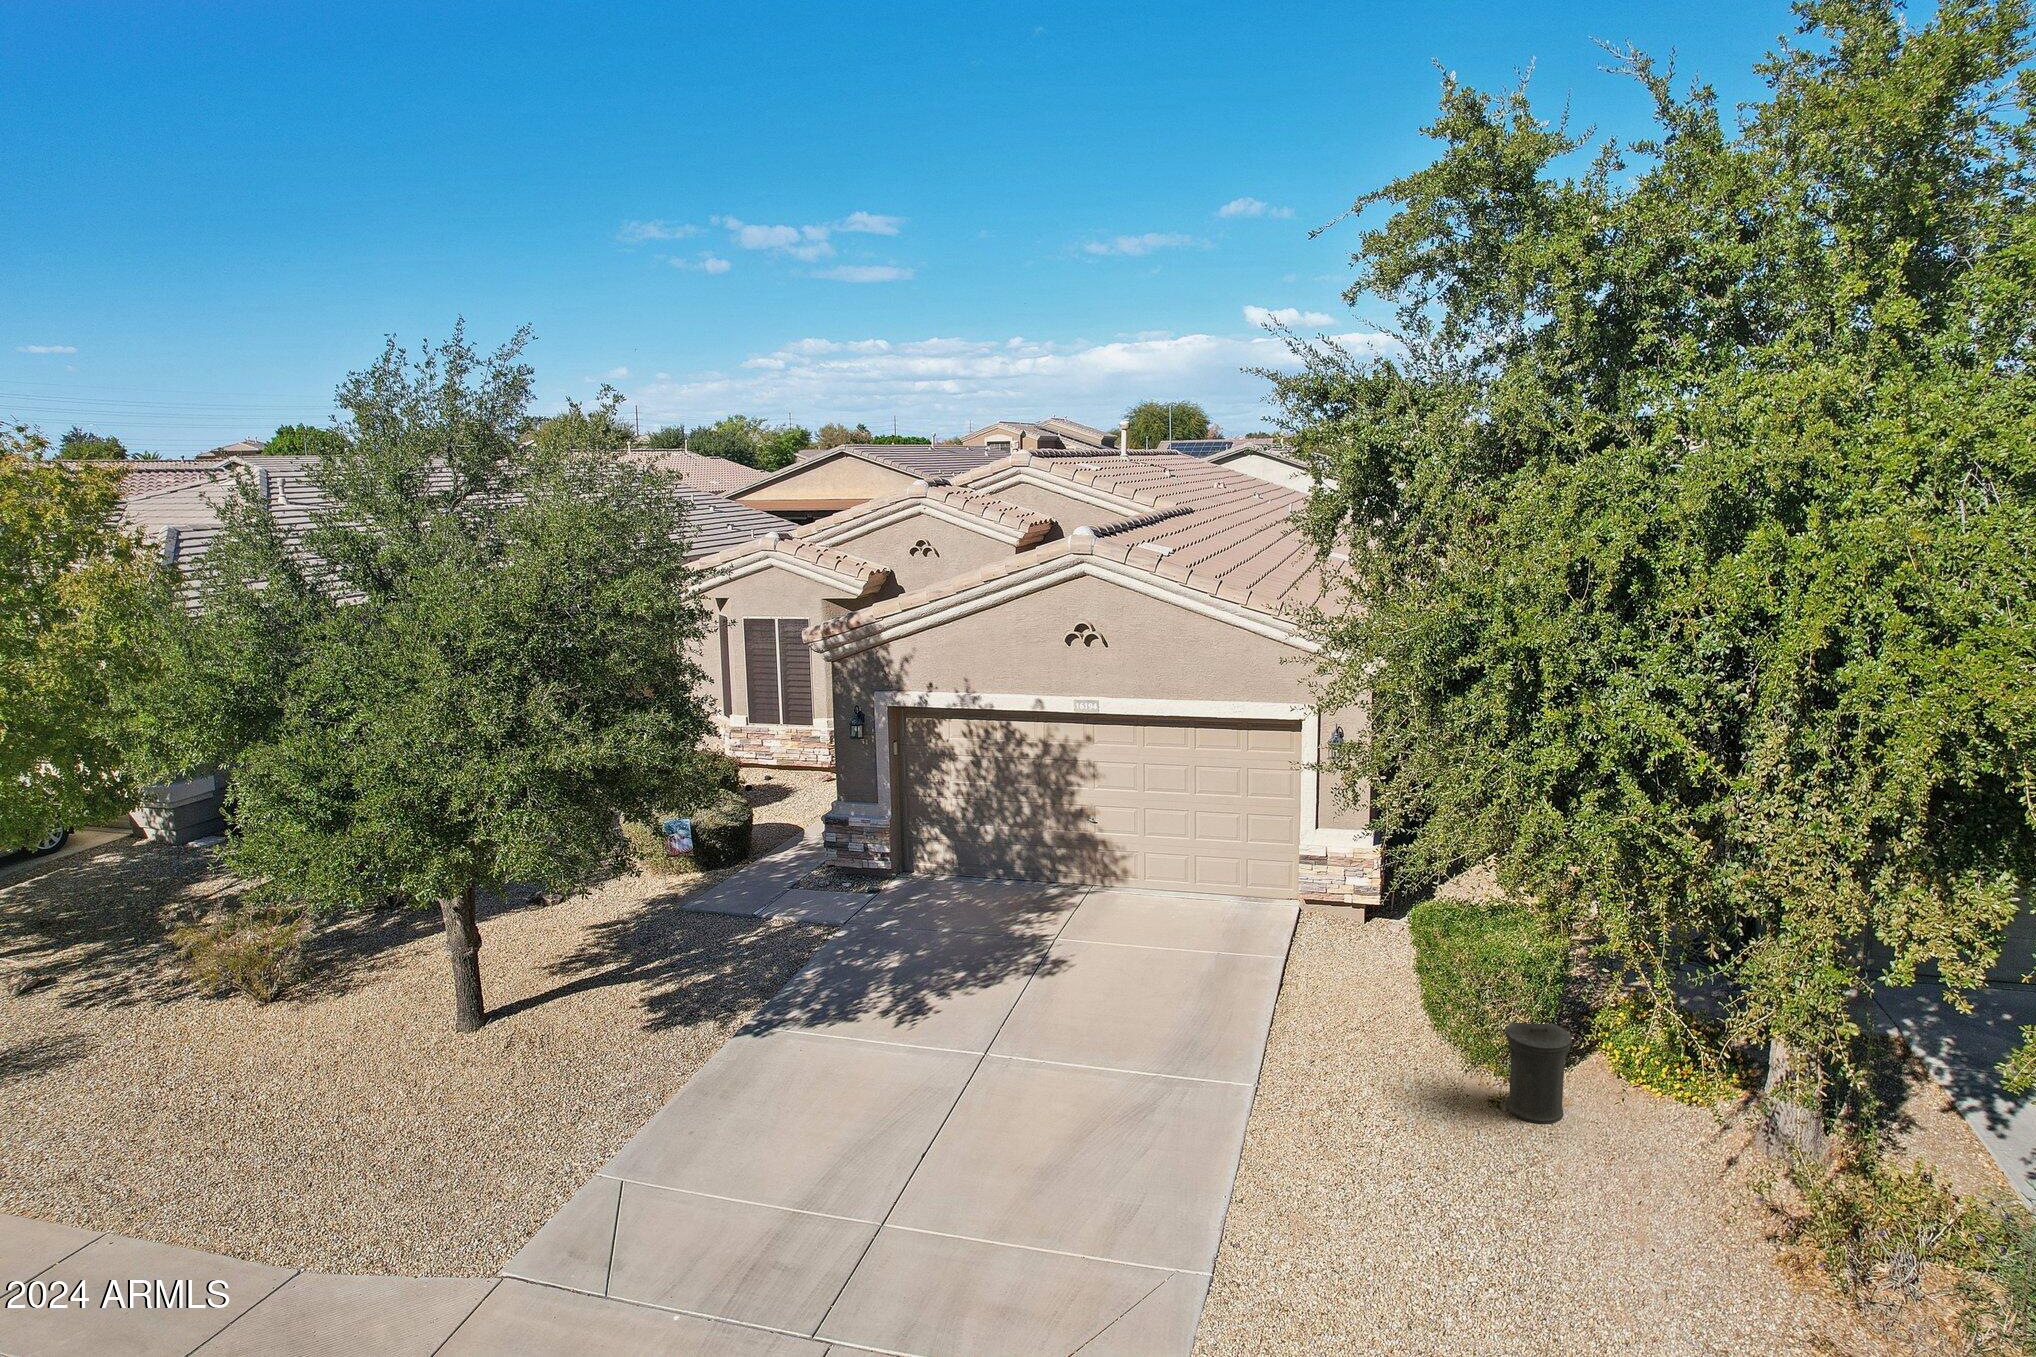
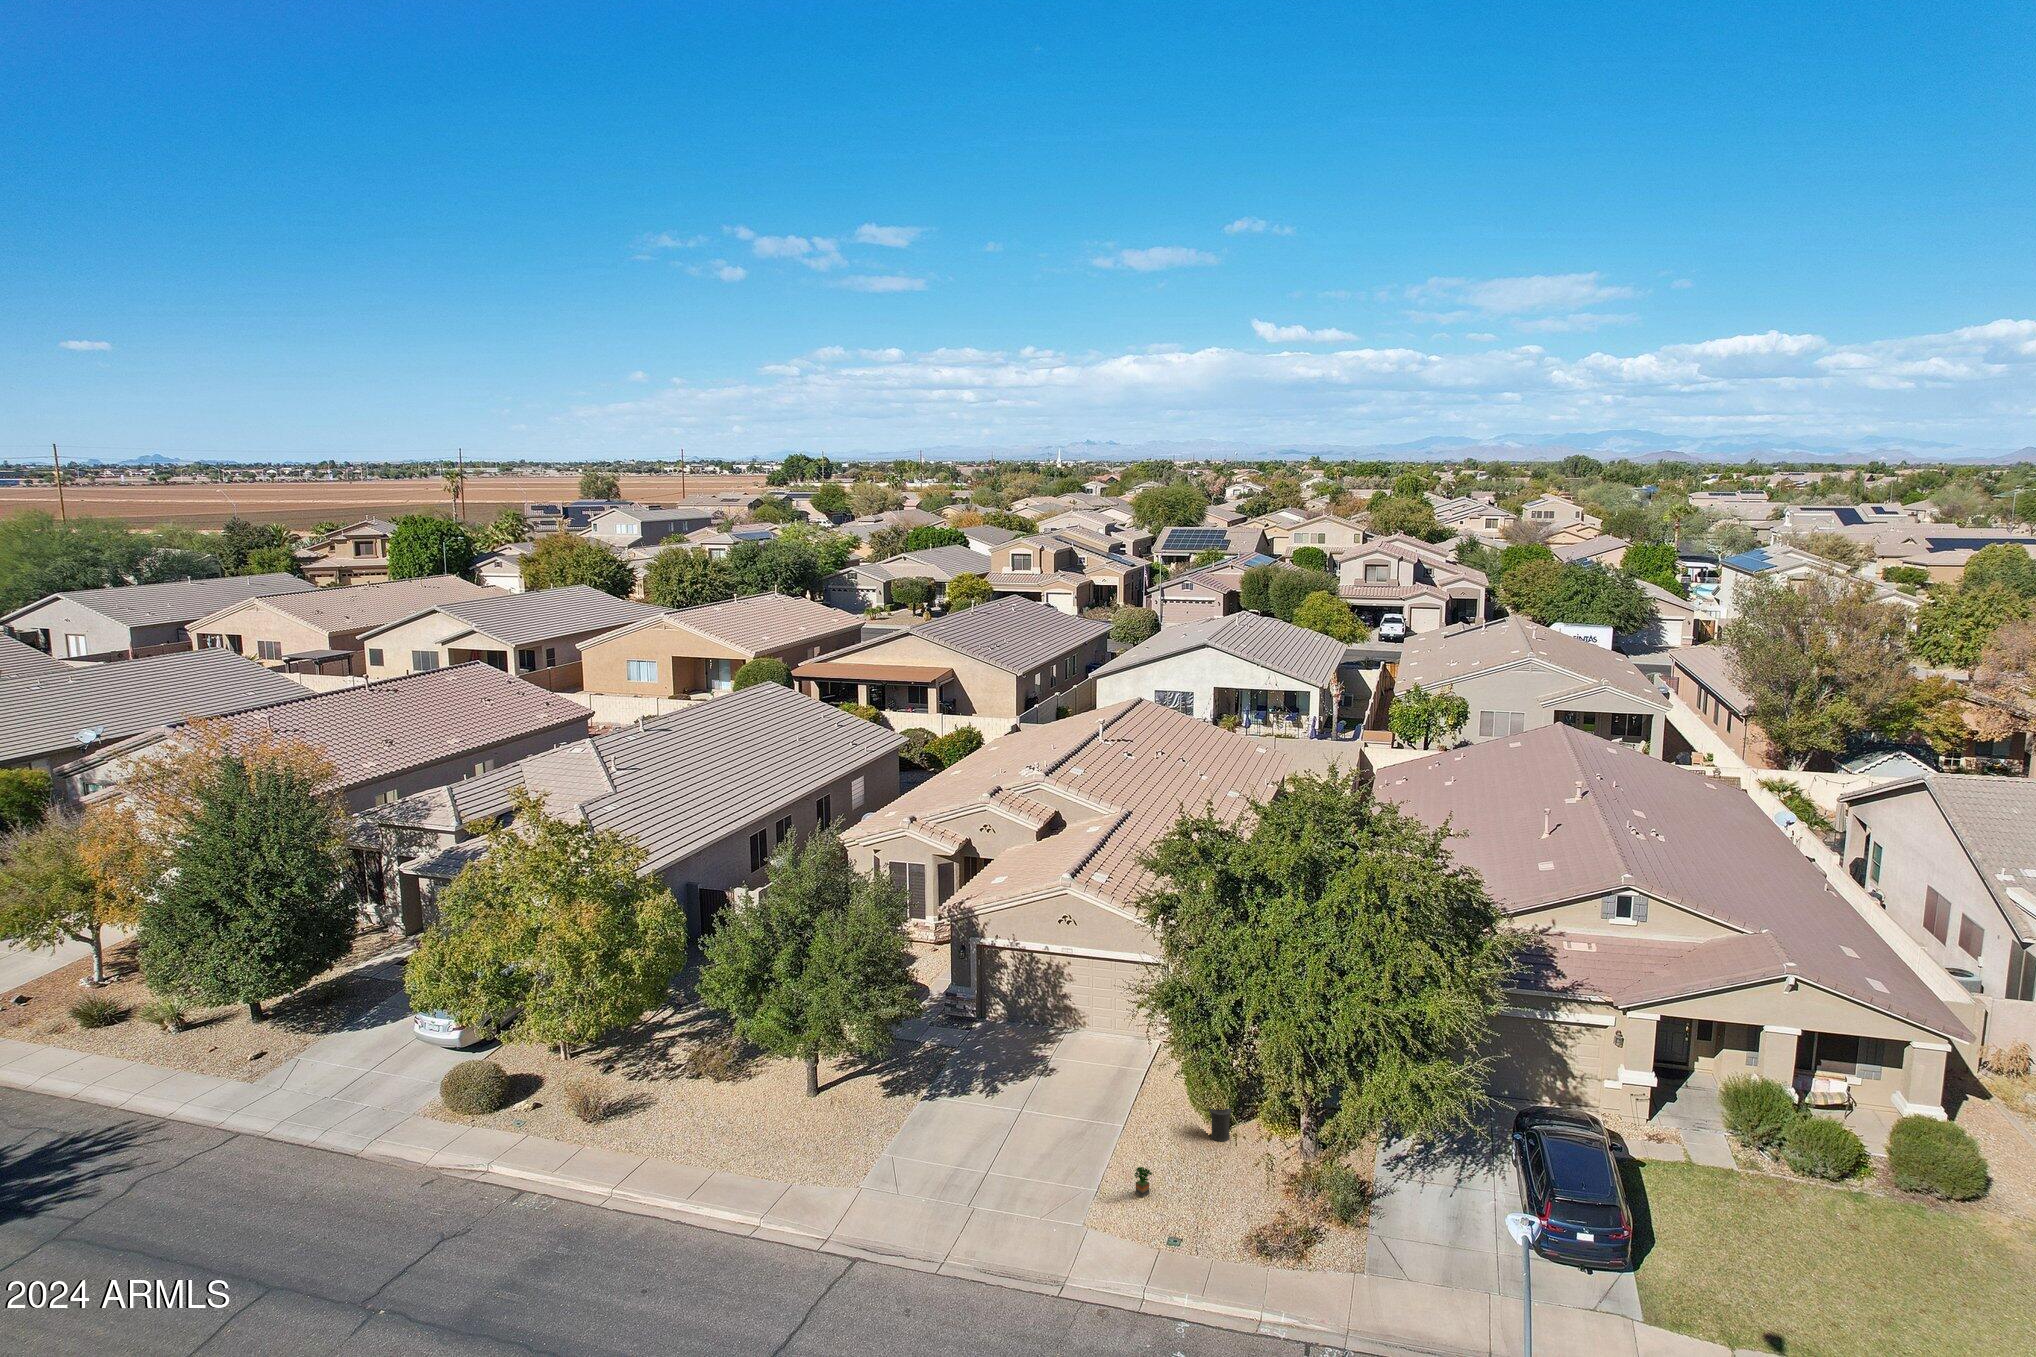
potted tree: none [1348,1209,1406,1310] -> present [1135,1167,1152,1197]

